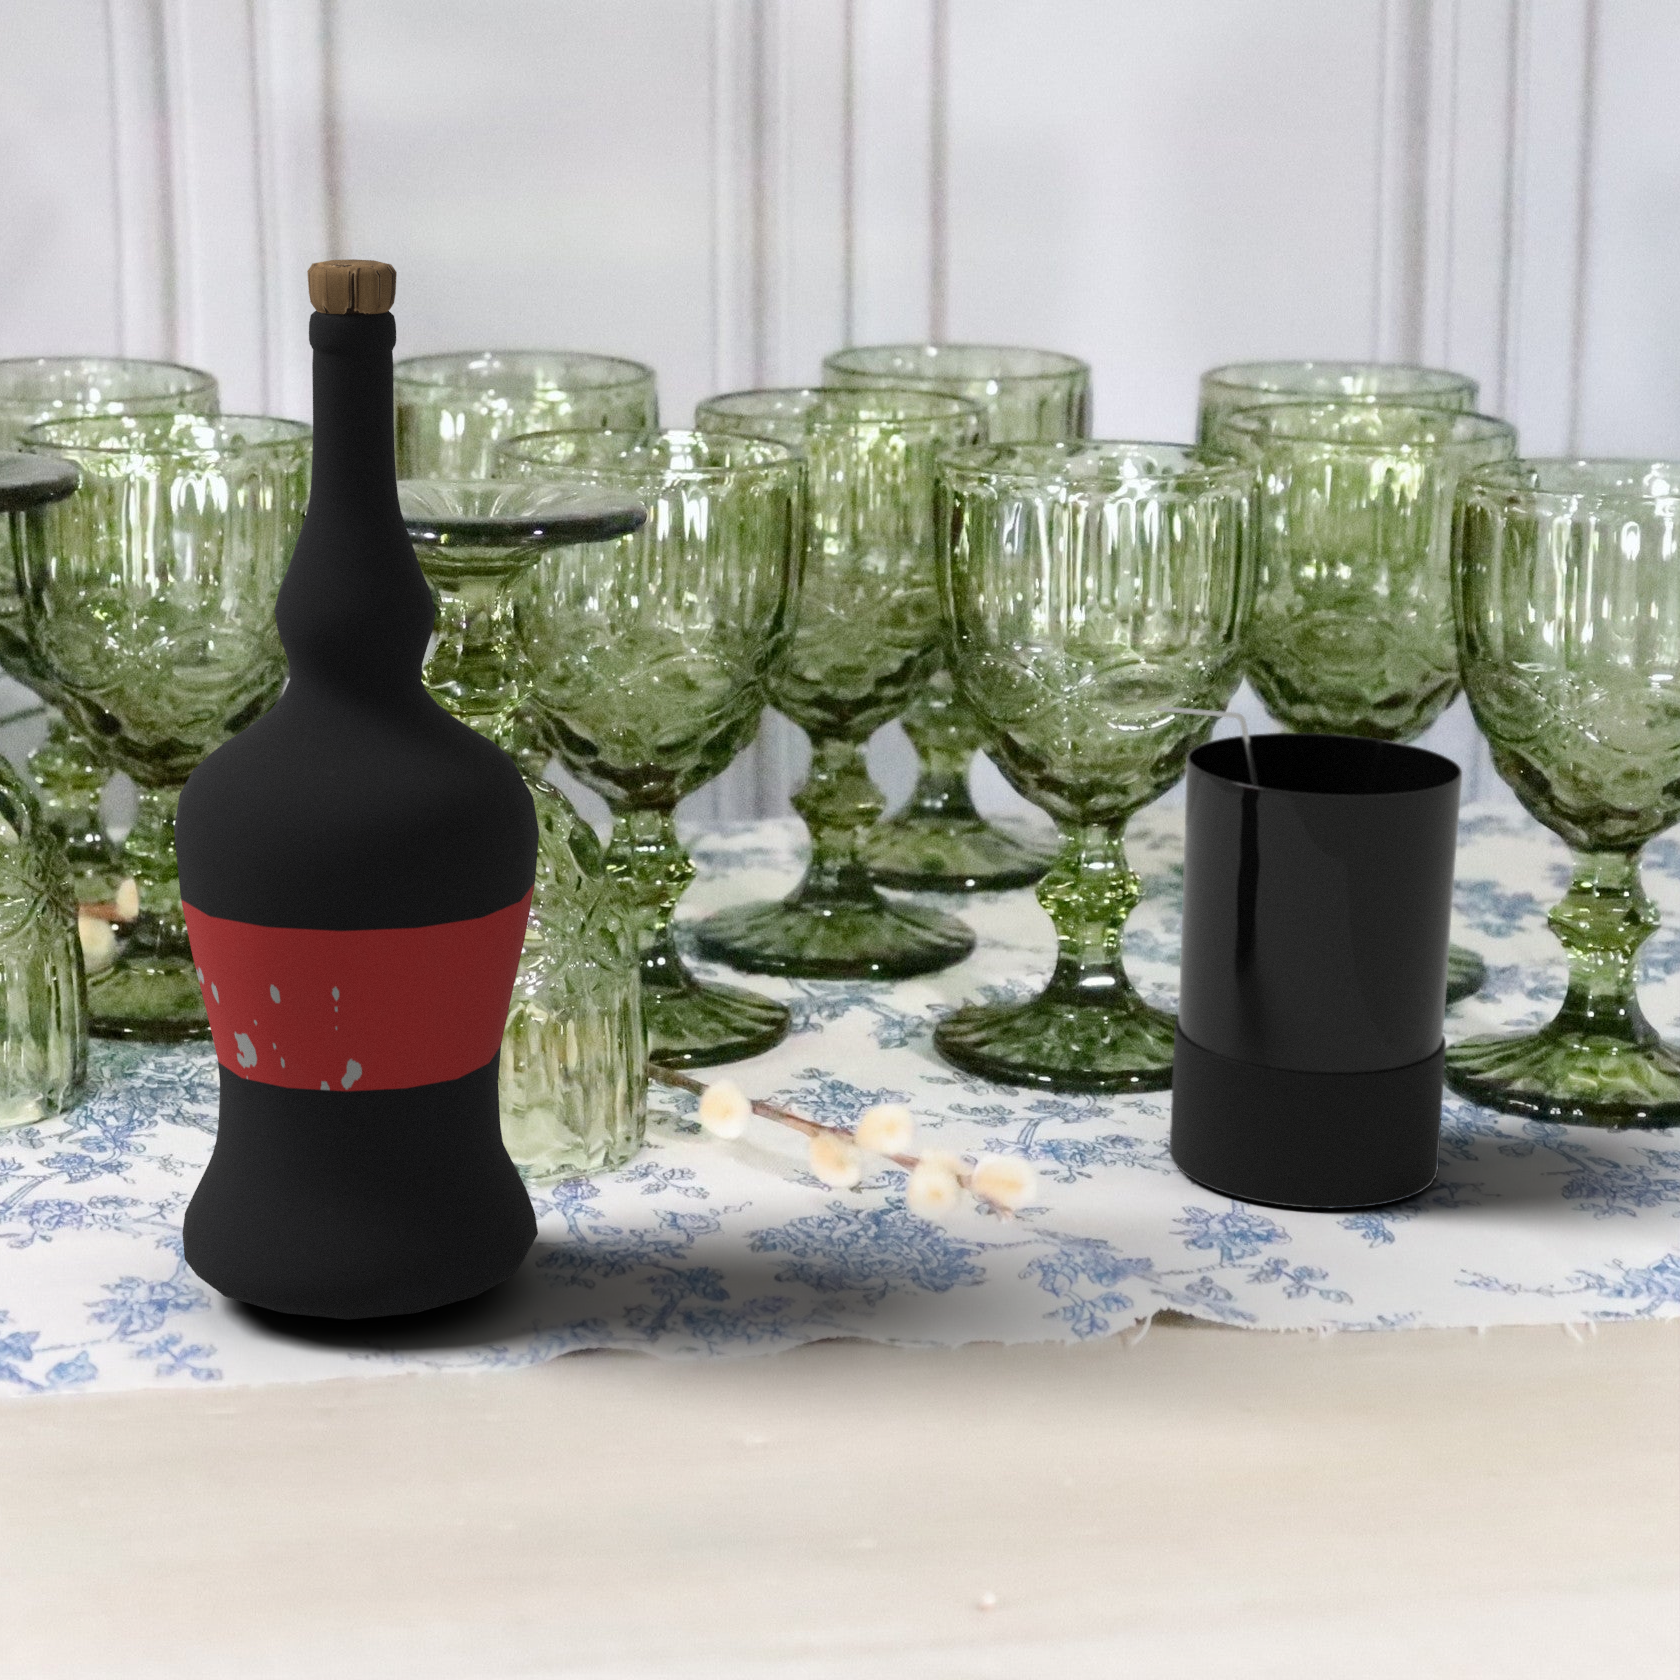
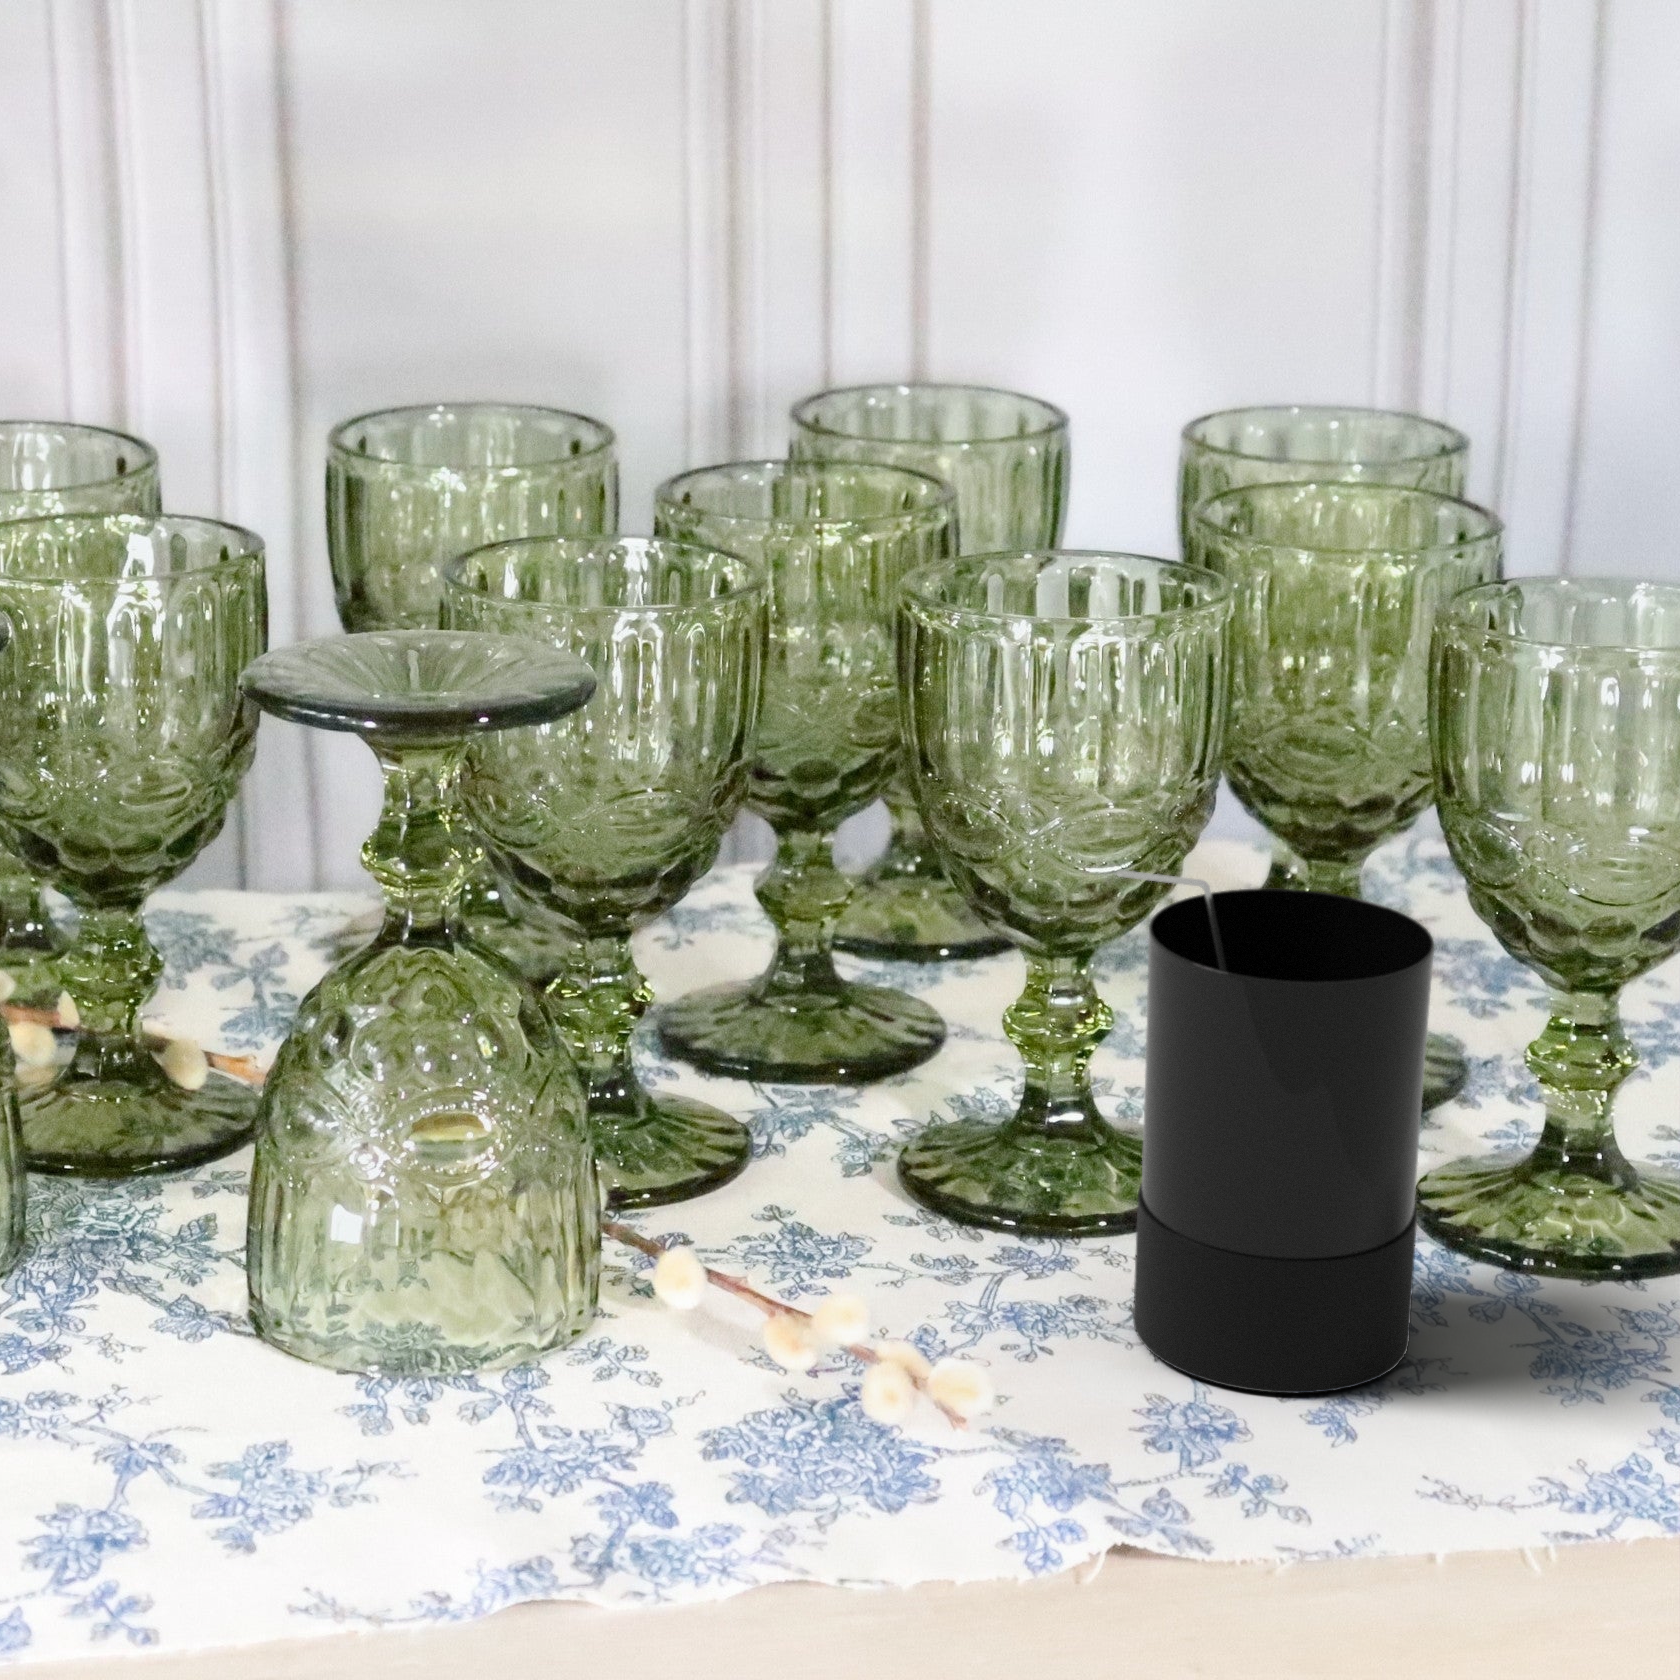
wine bottle: present [174,259,539,1320] -> none [100,480,481,1562]

